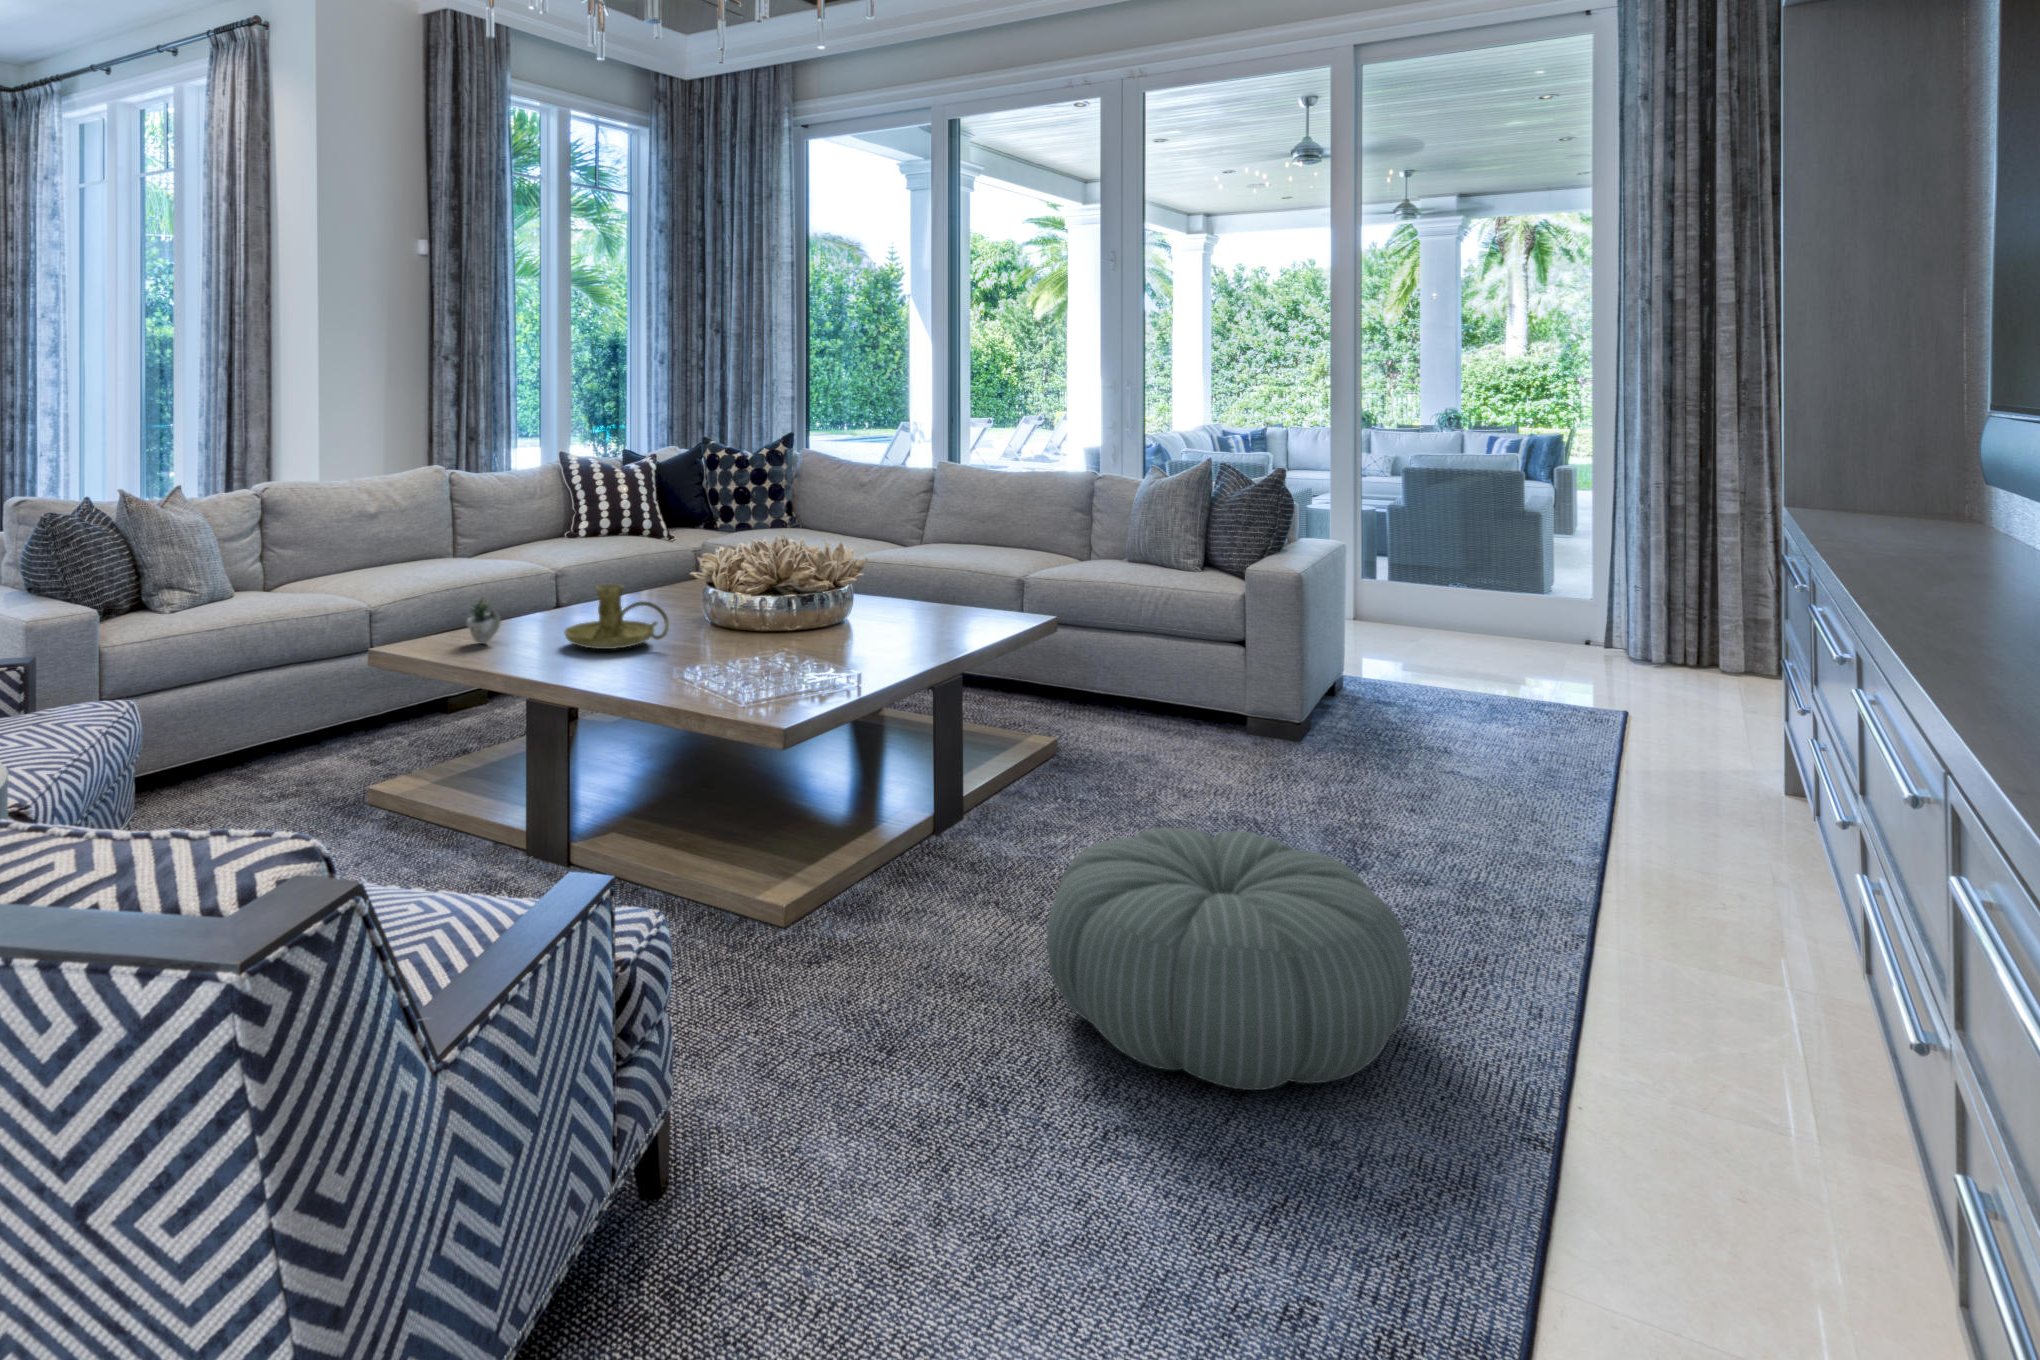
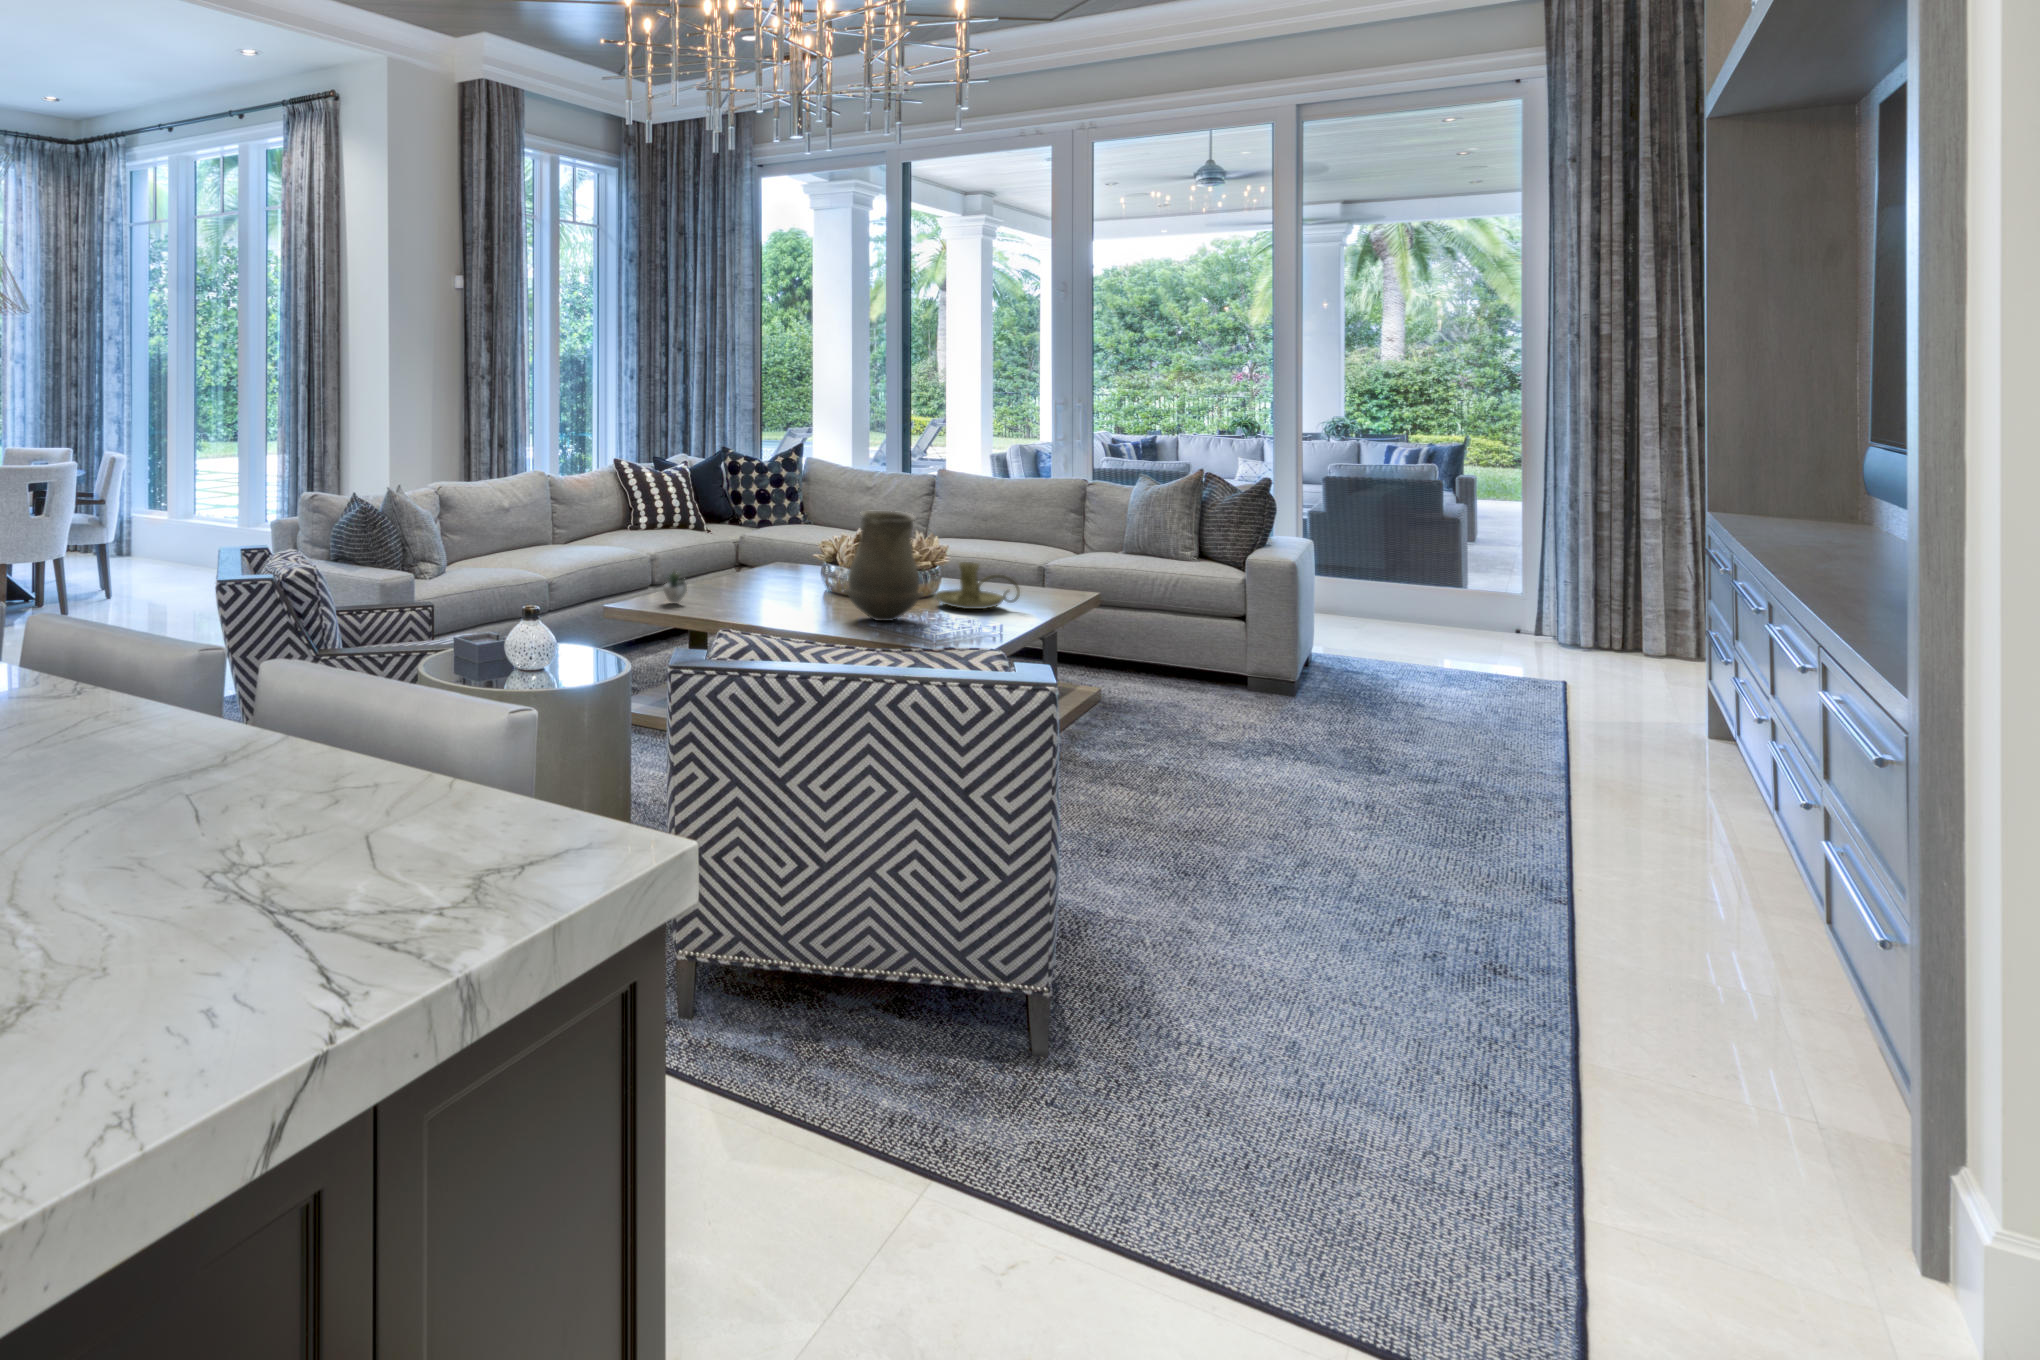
vase: none [684,517,794,668] -> present [844,511,923,621]
candle holder: present [564,584,669,649] -> present [935,562,1020,609]
pouf: present [1047,828,1412,1090] -> none [1170,725,1433,874]

